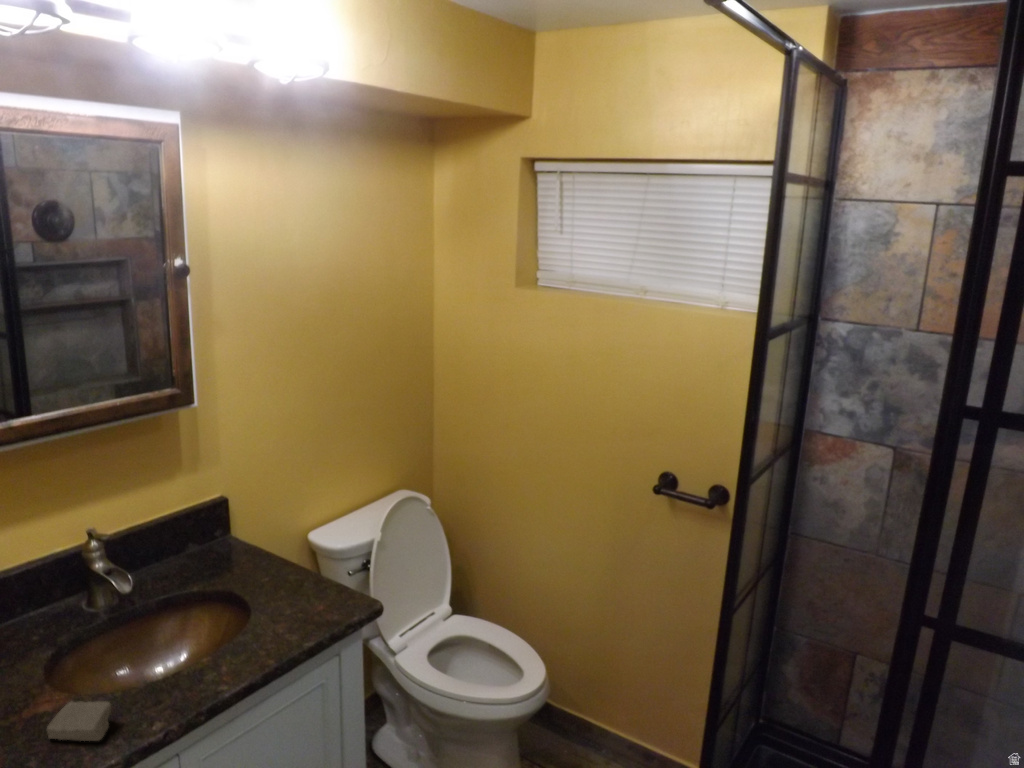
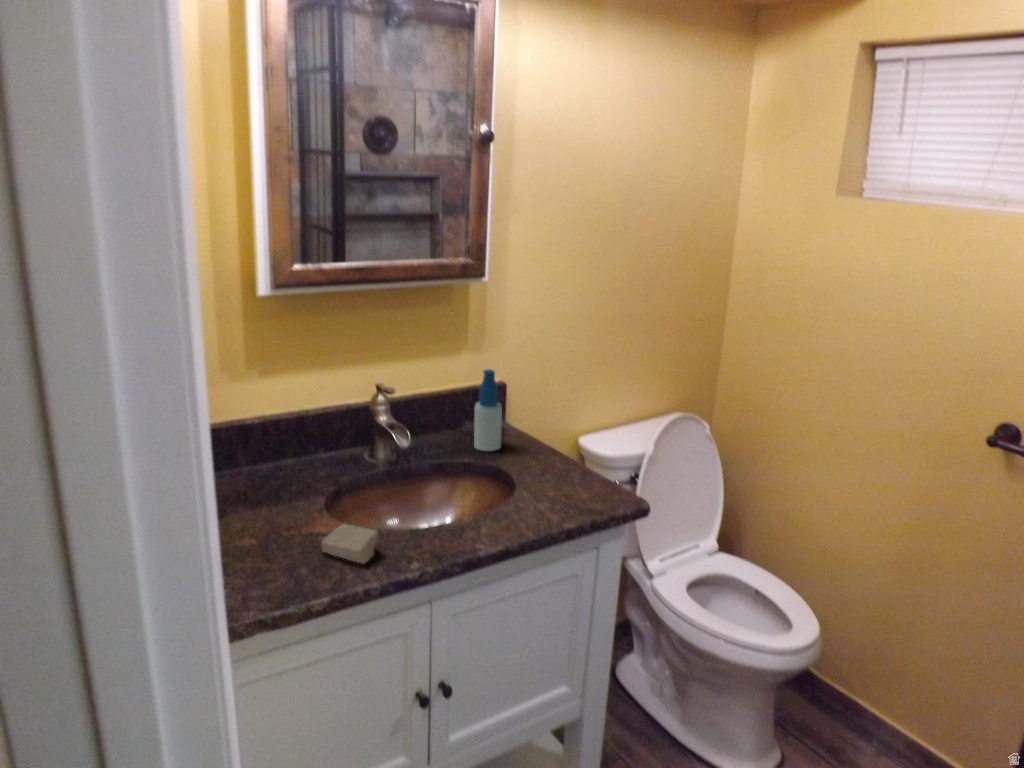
spray bottle: none [198,493,231,575] -> present [474,369,502,451]

